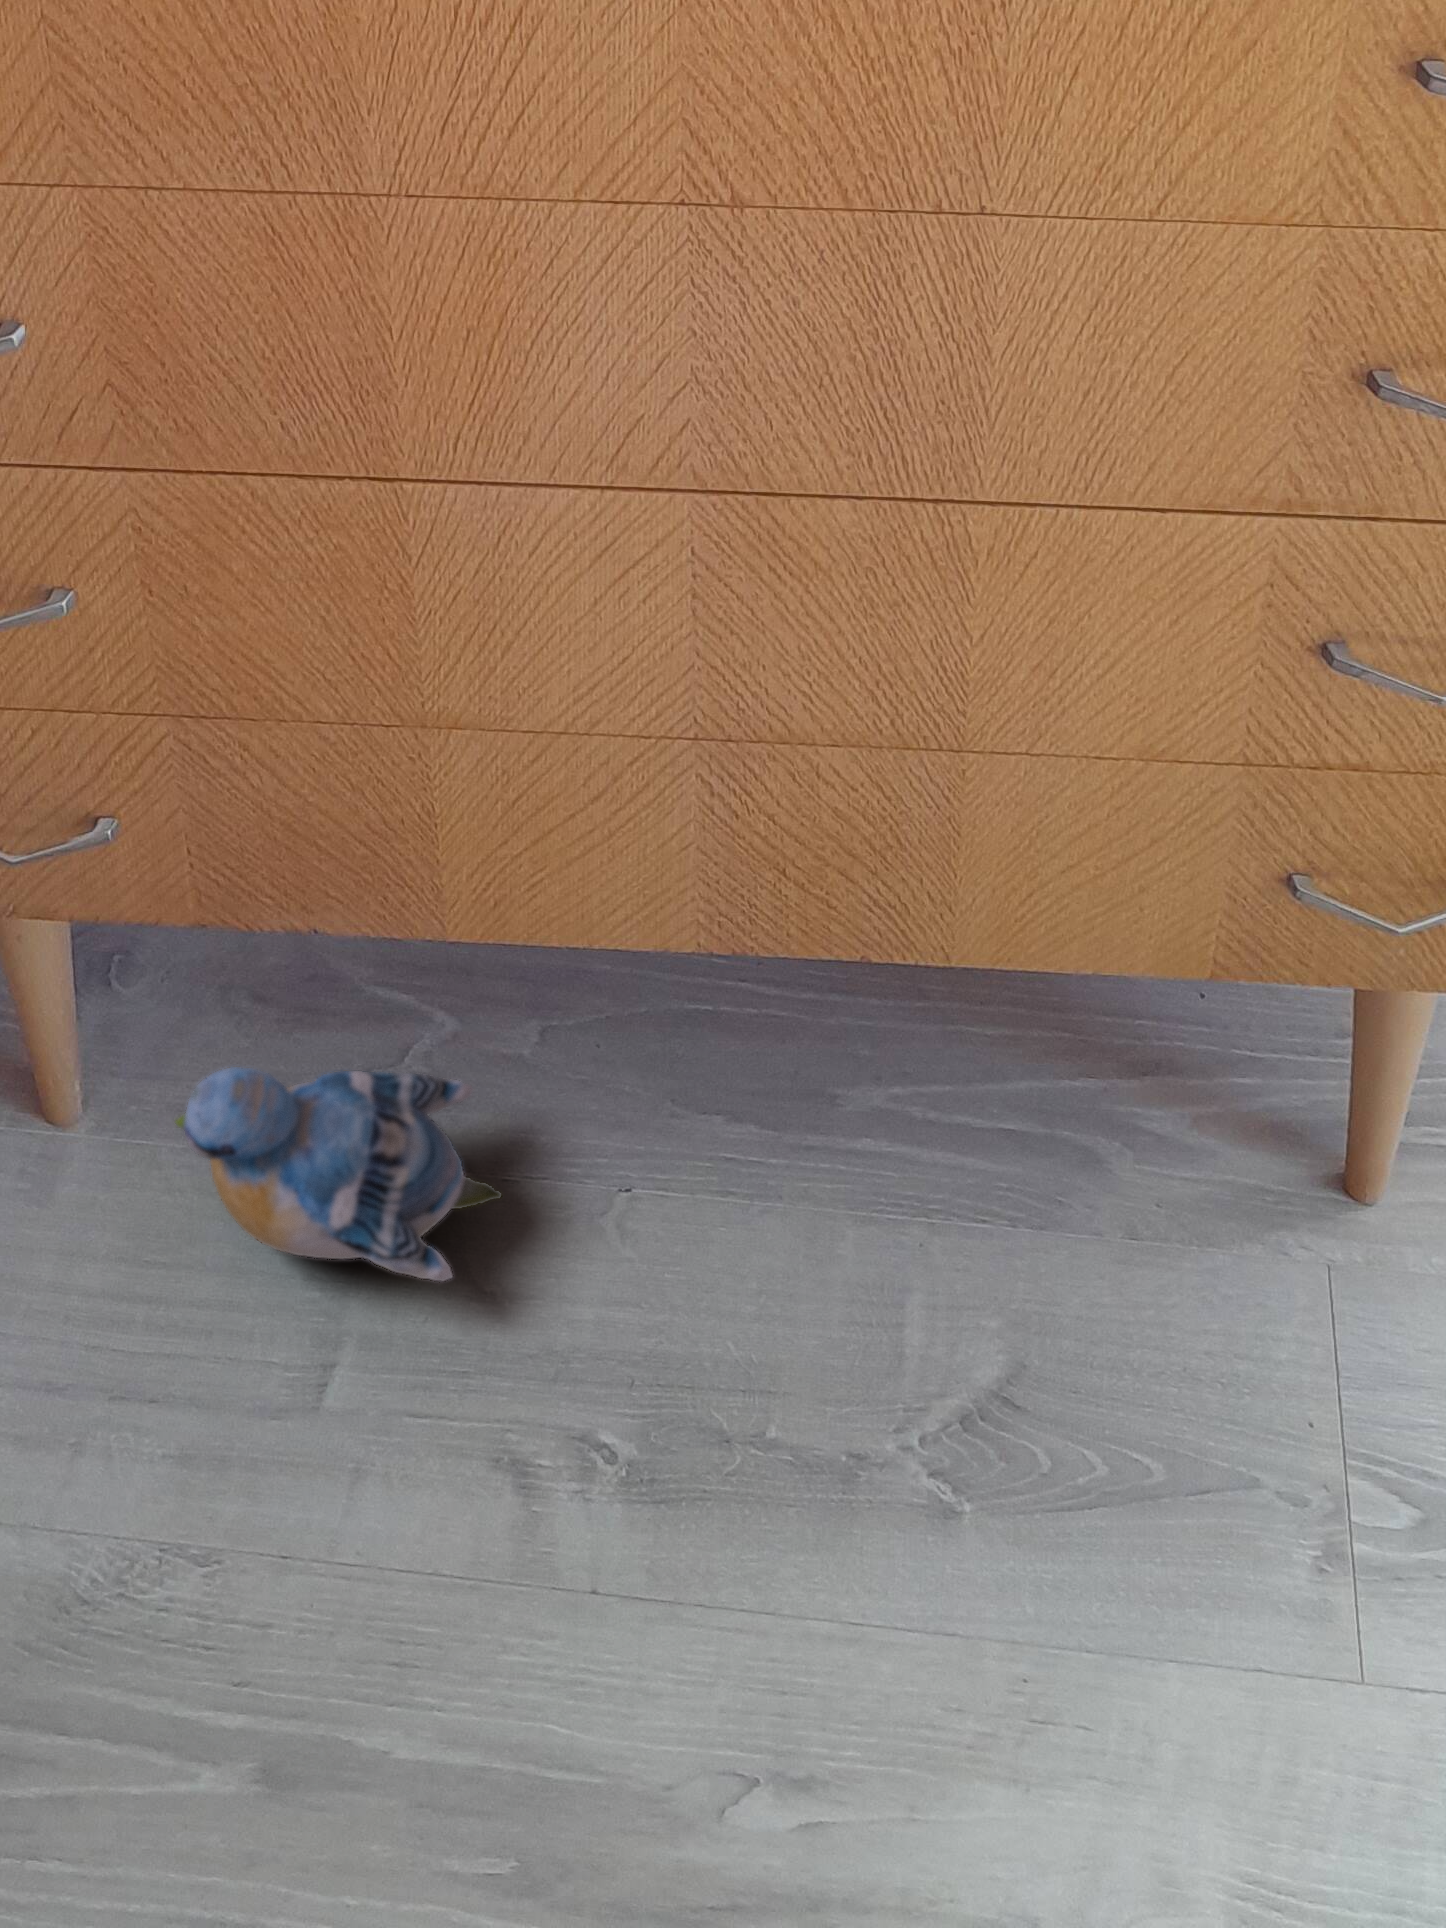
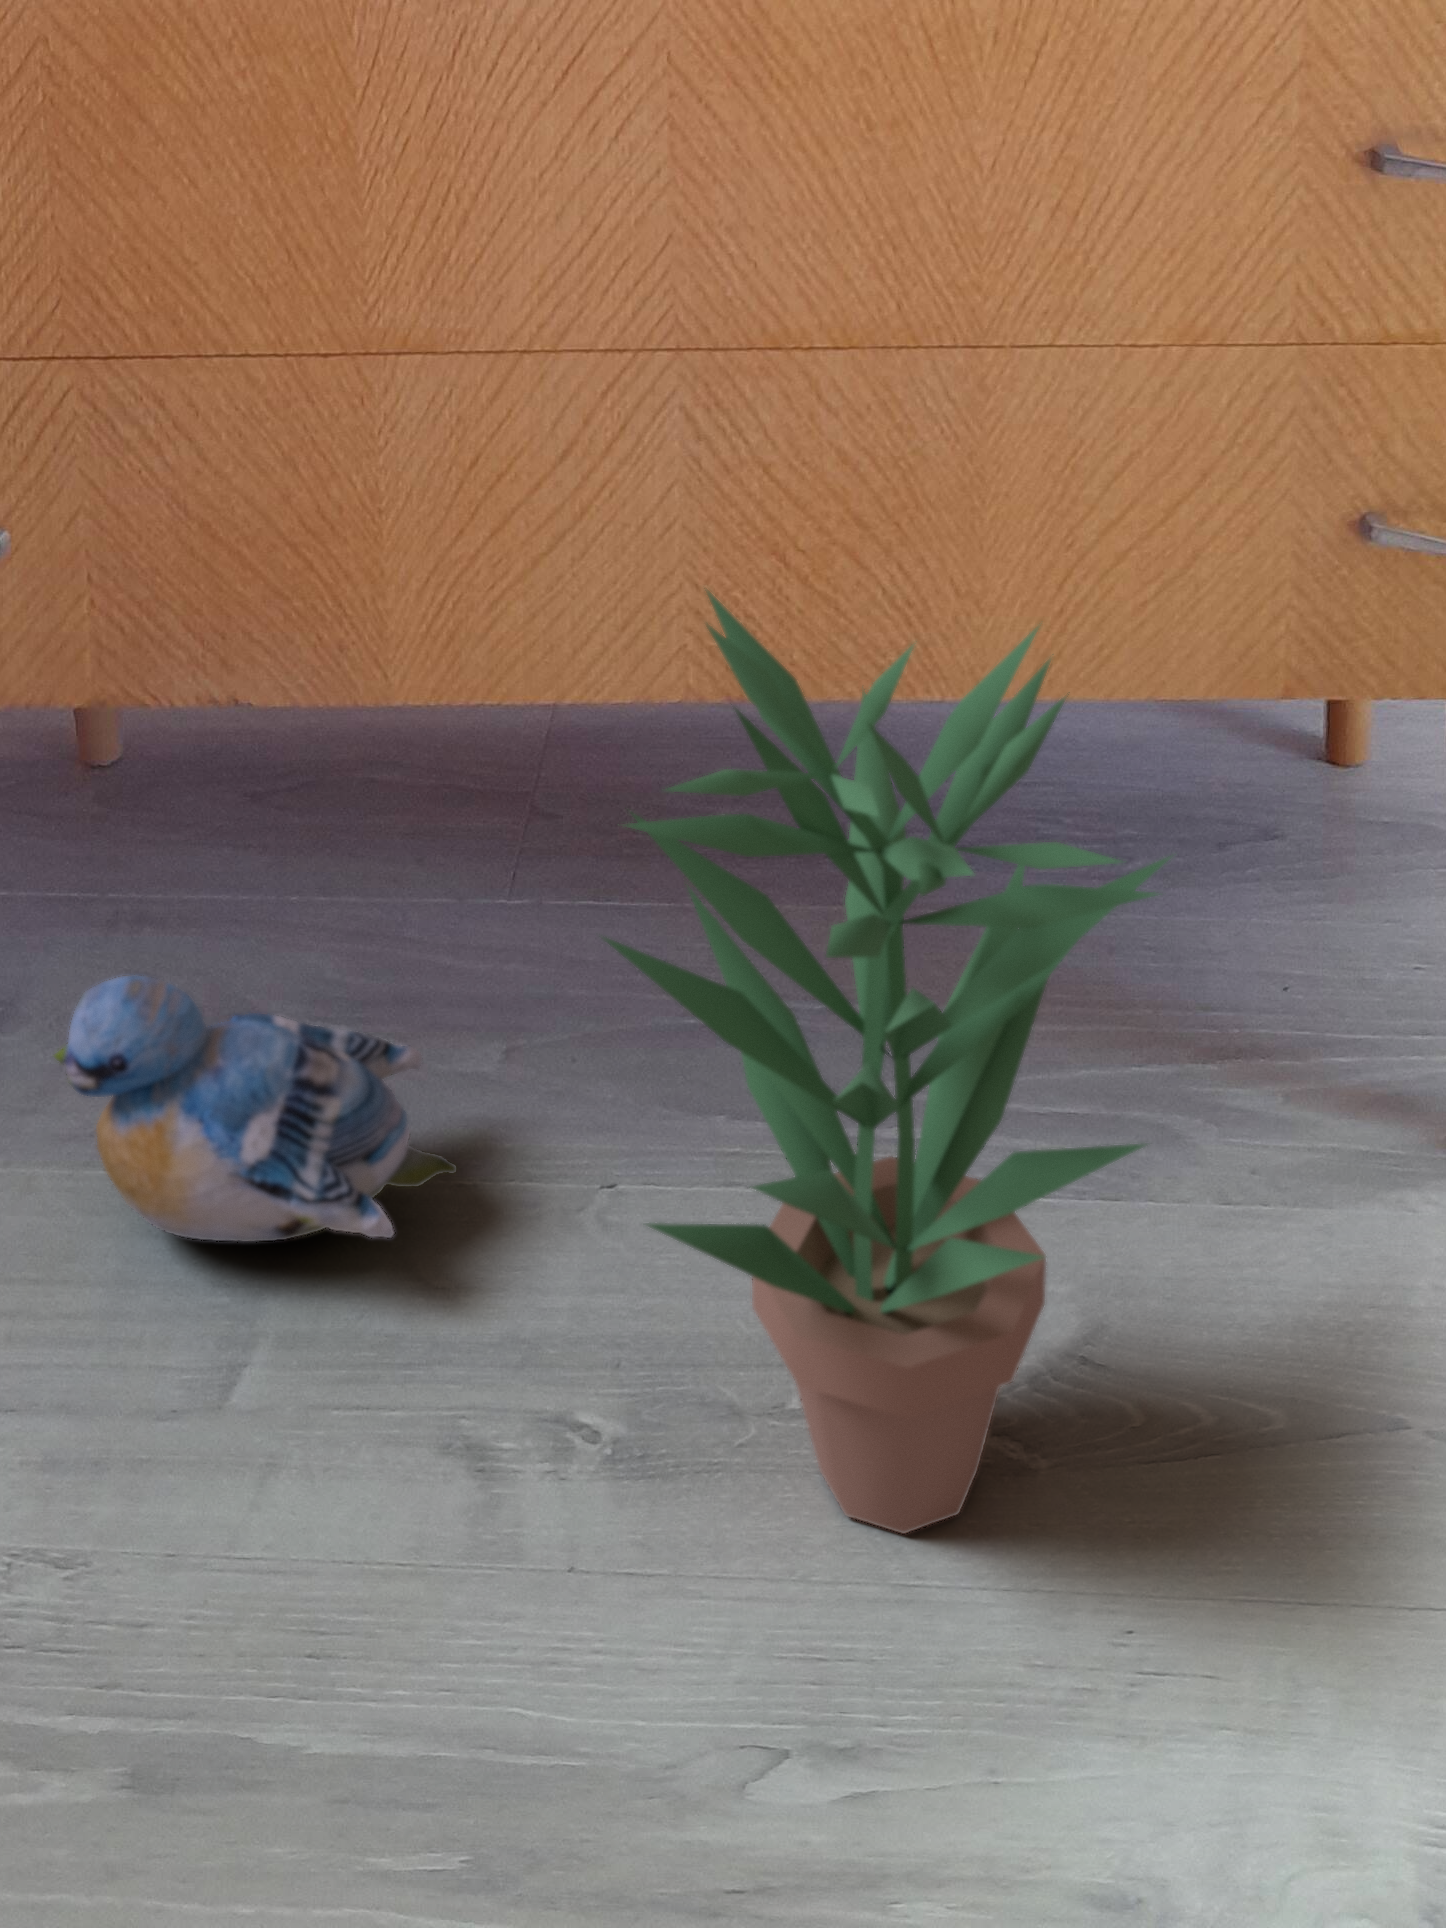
potted plant: none [619,999,1096,1577] -> present [604,591,1170,1534]

